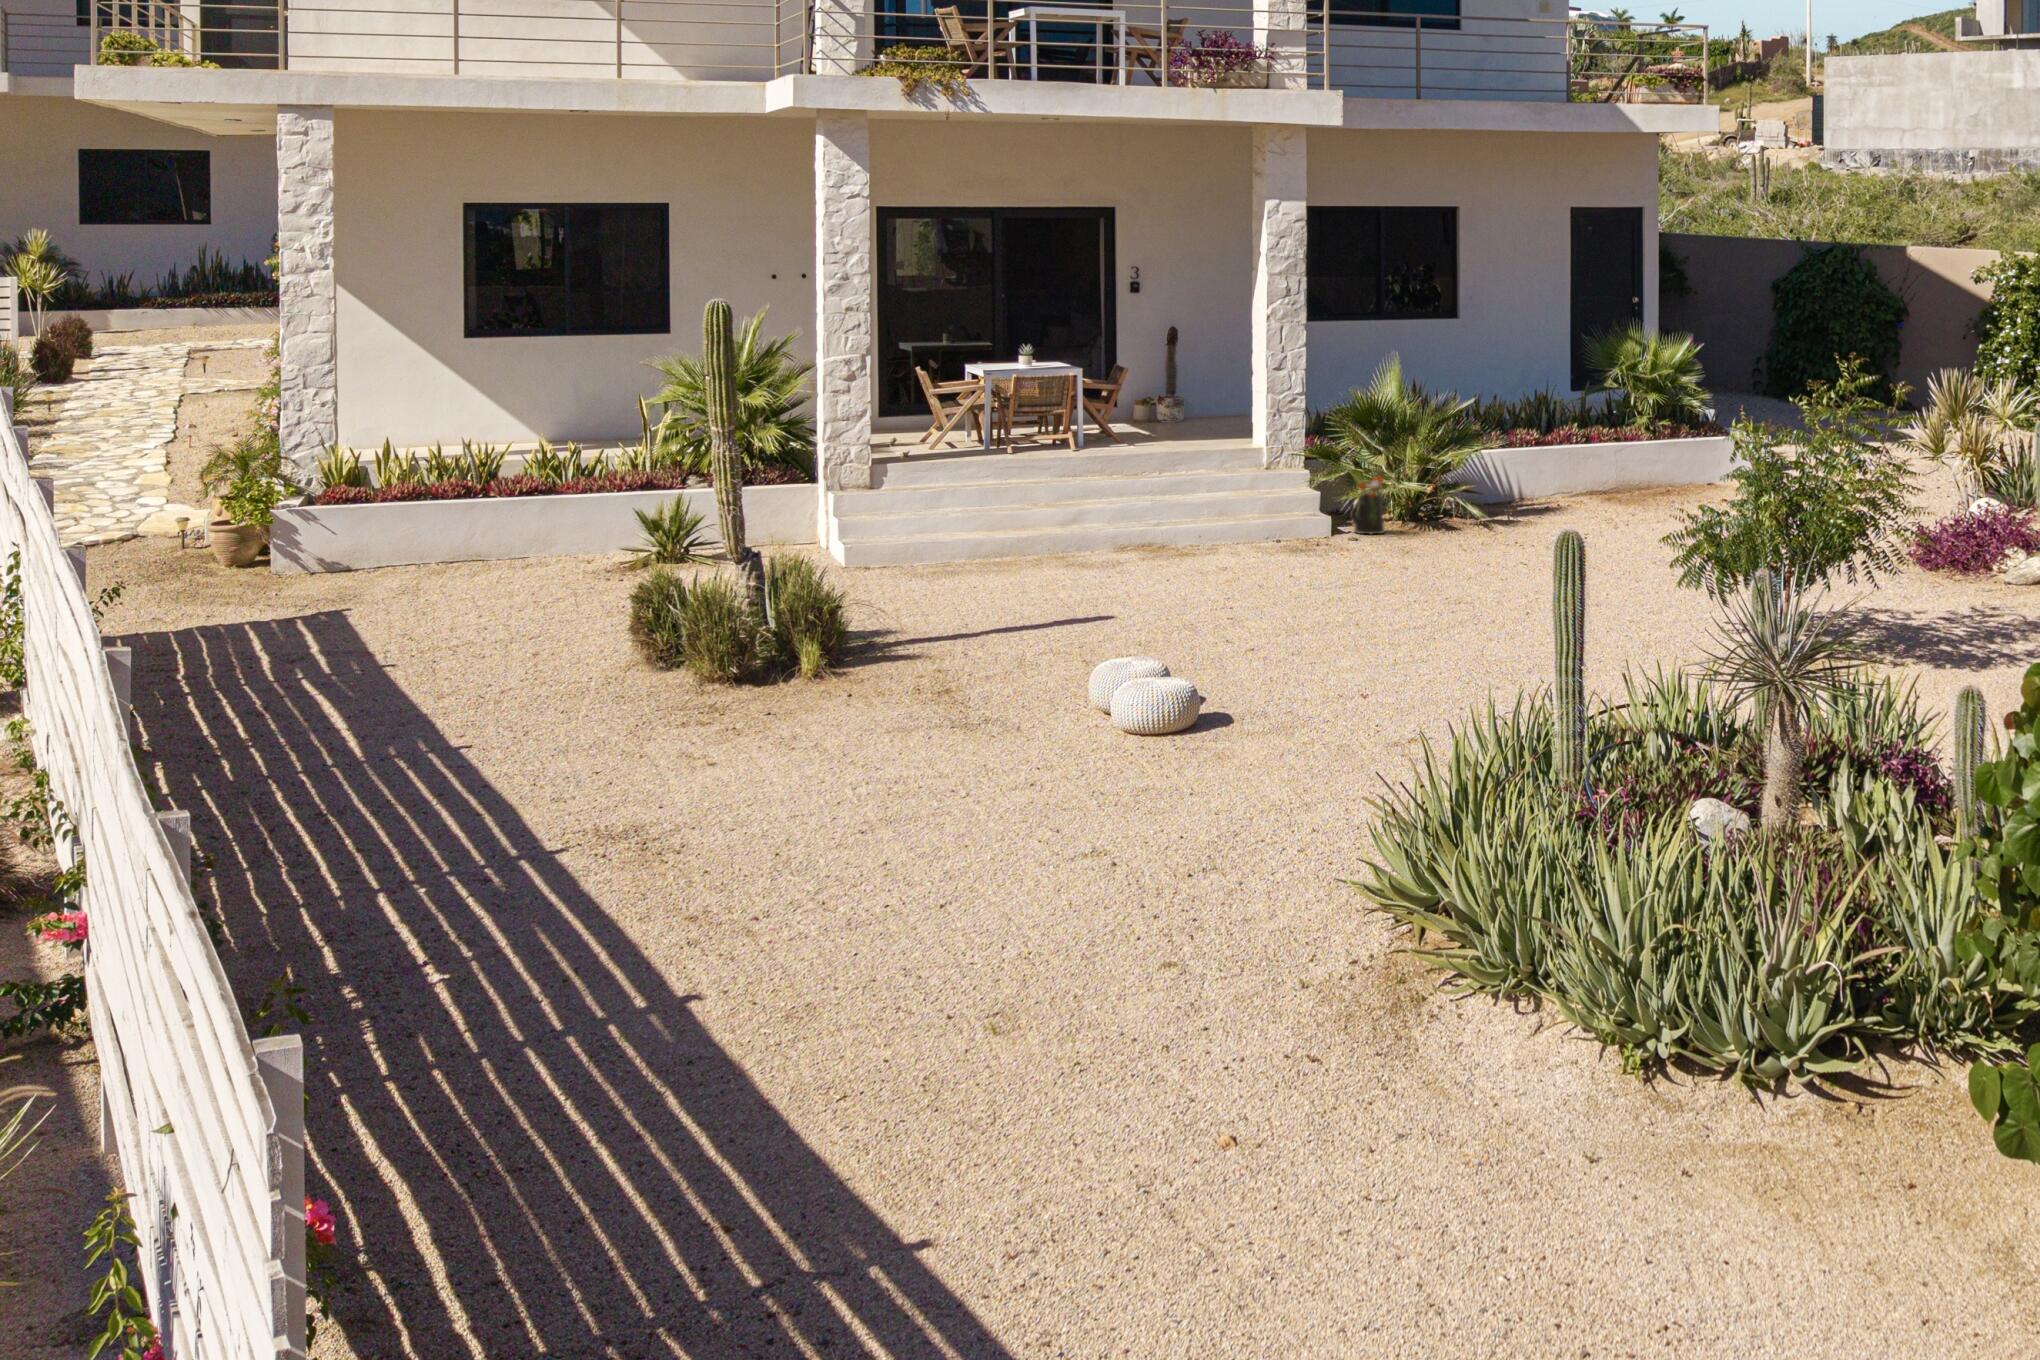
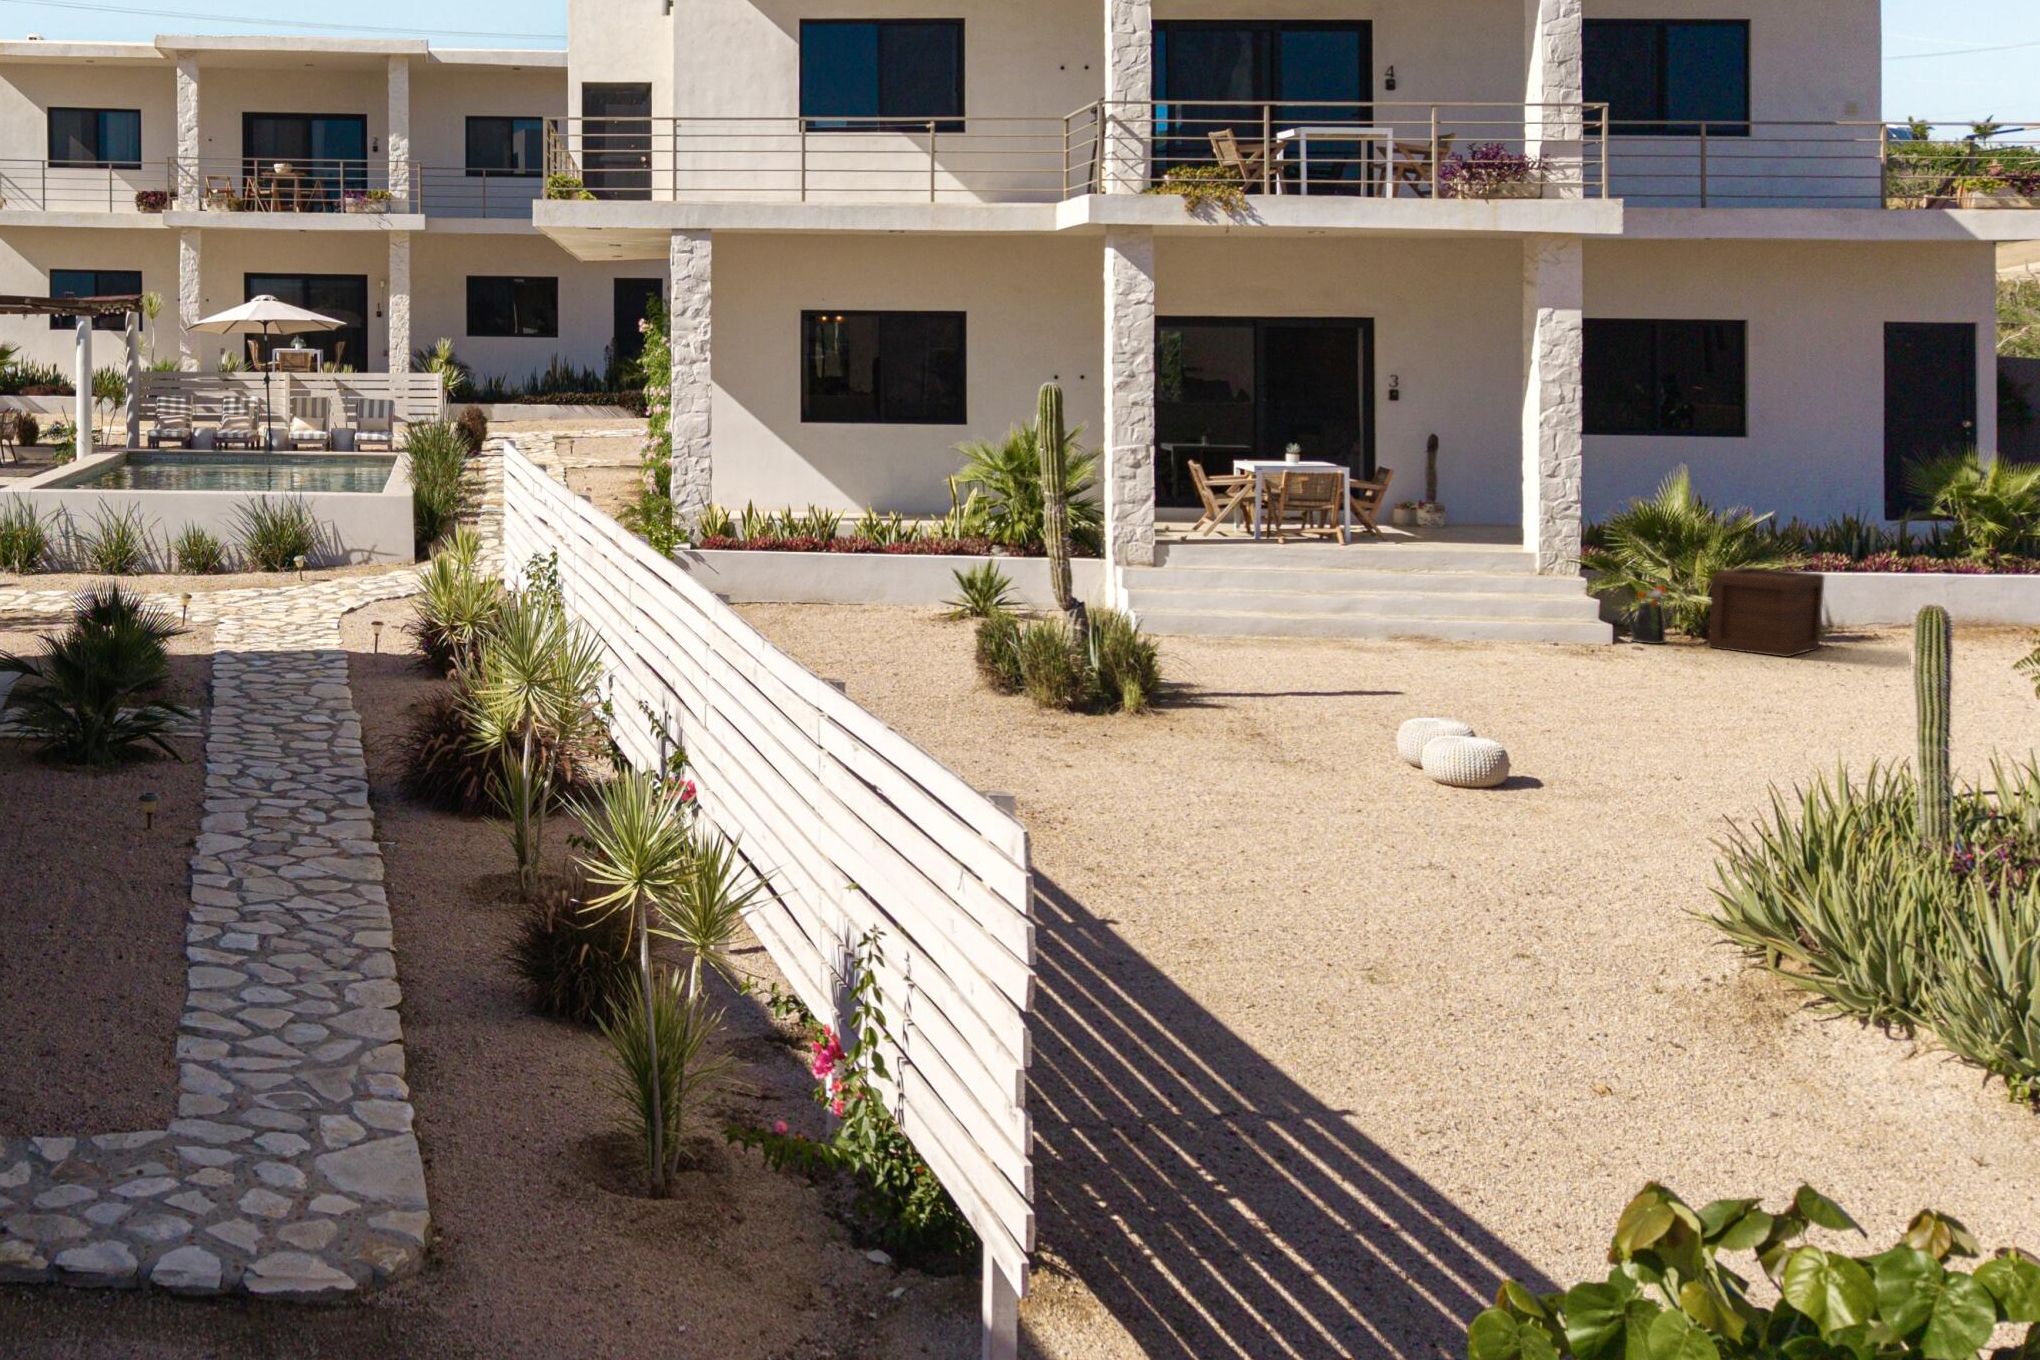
wooden crate: none [1421,453,1518,540] -> present [1708,567,1824,657]

